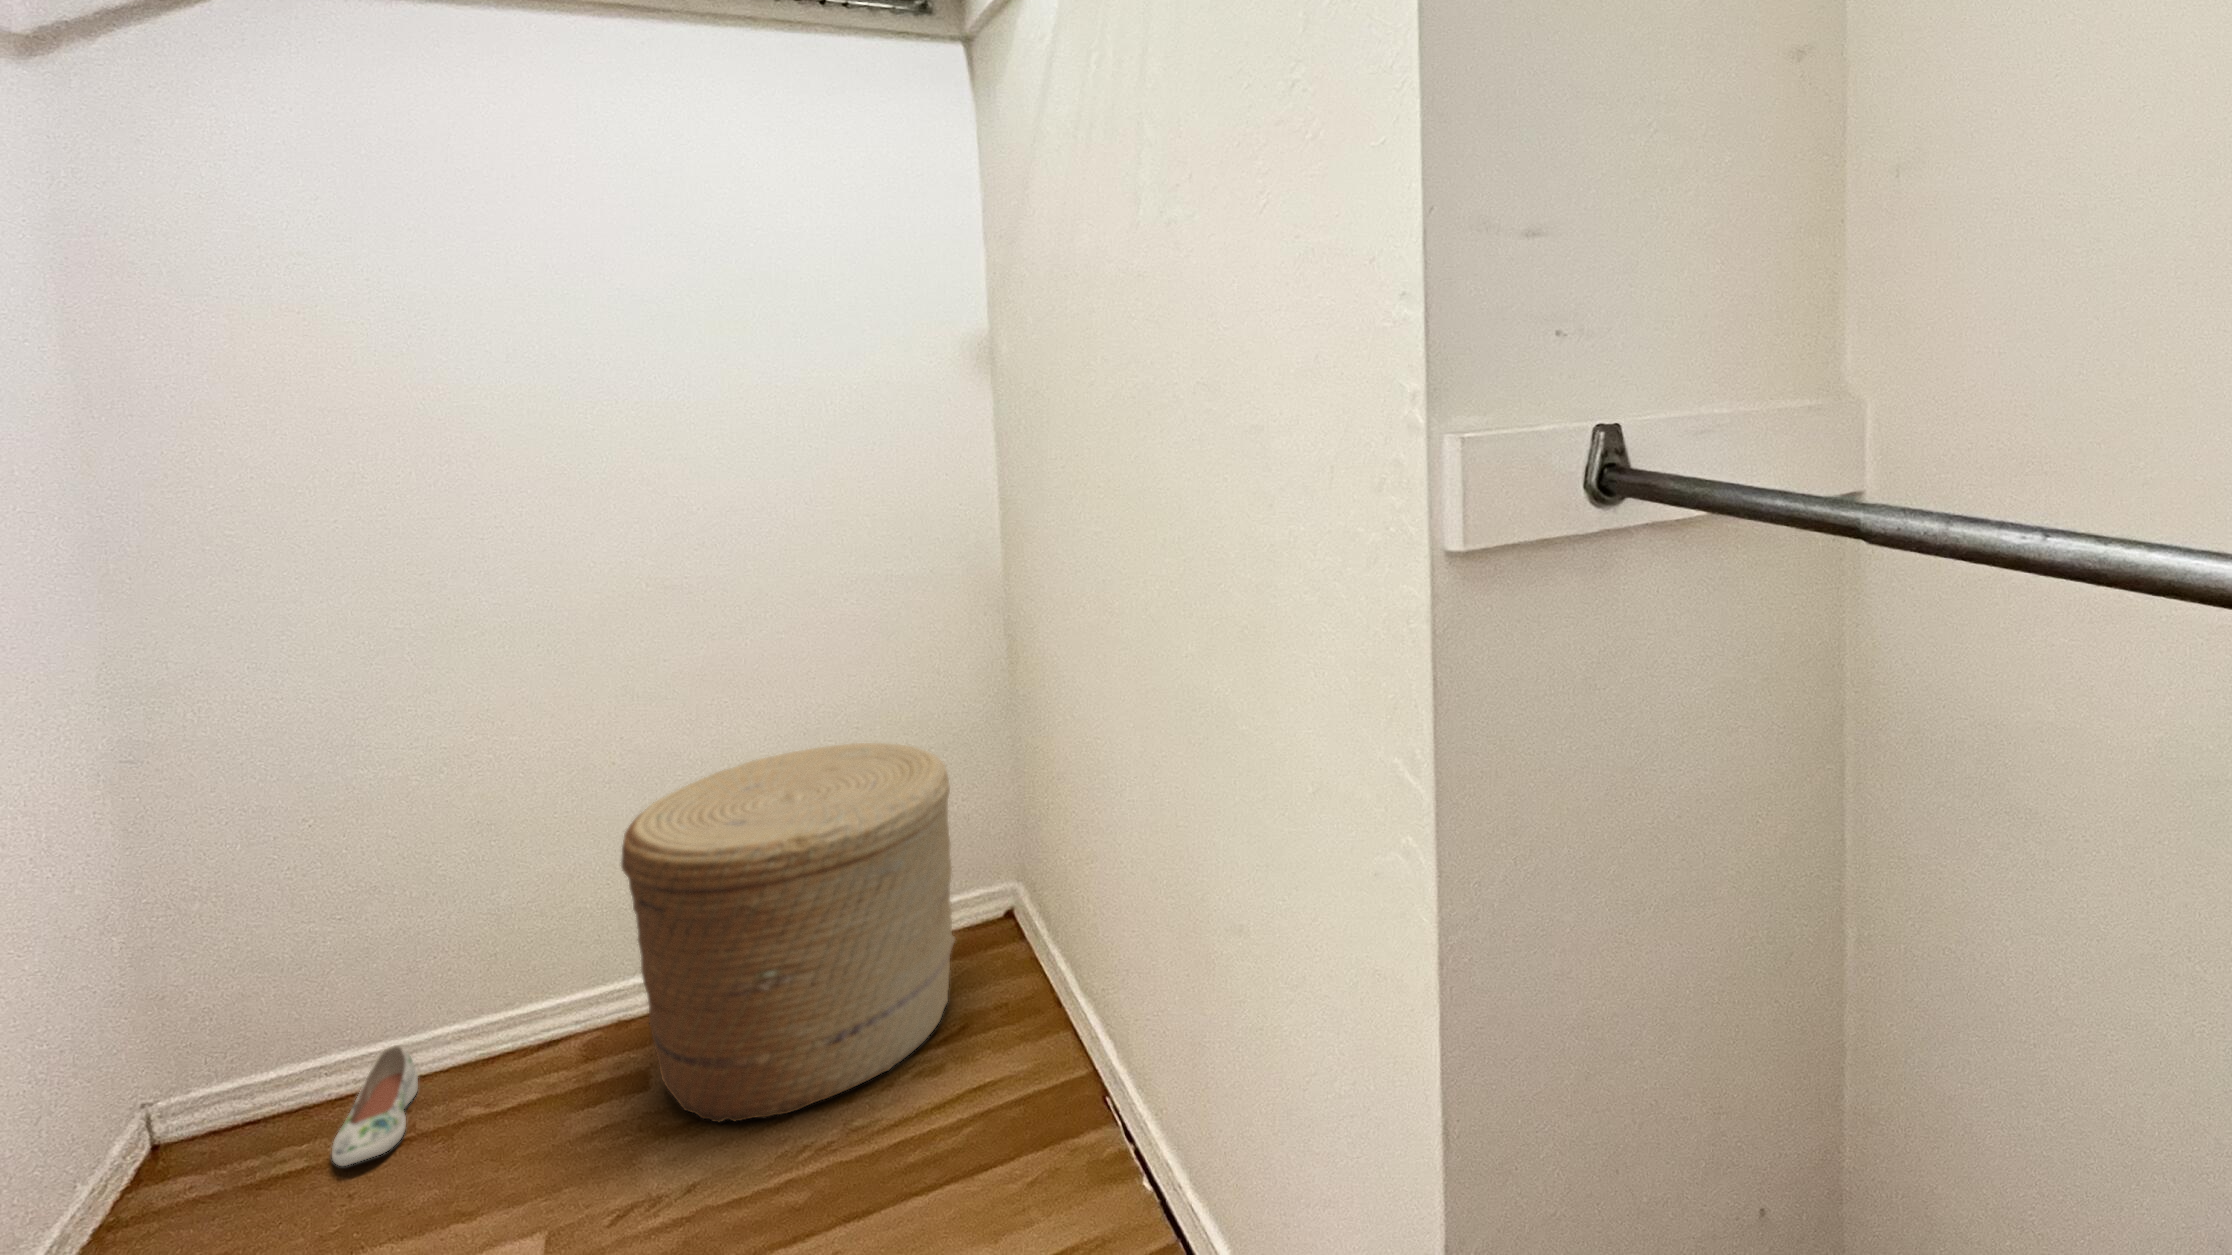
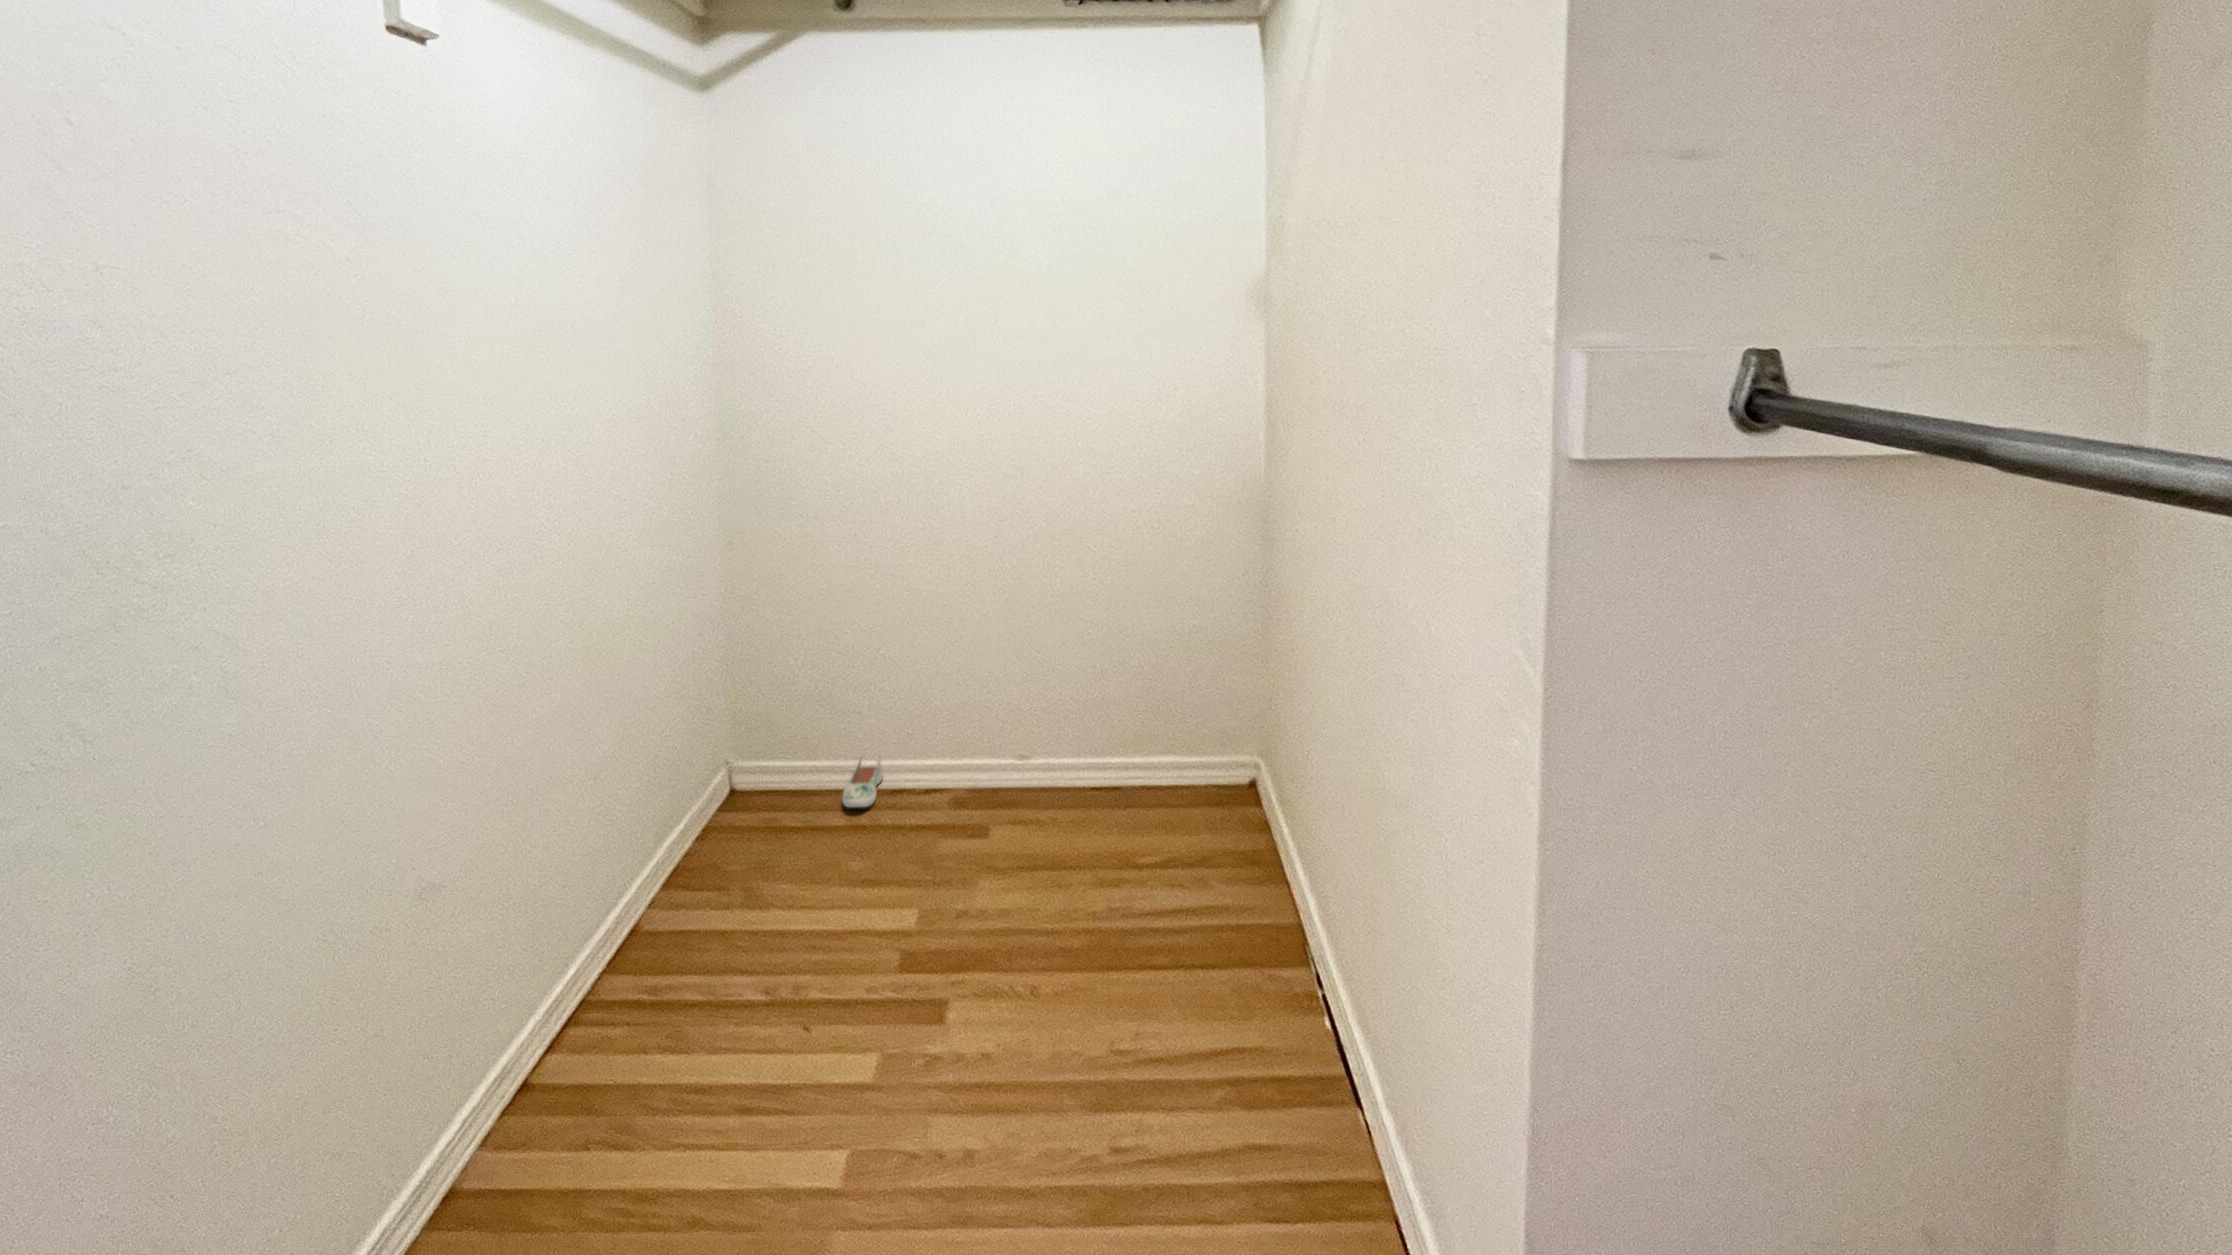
woven basket: present [621,743,955,1122] -> none [992,604,1204,868]

